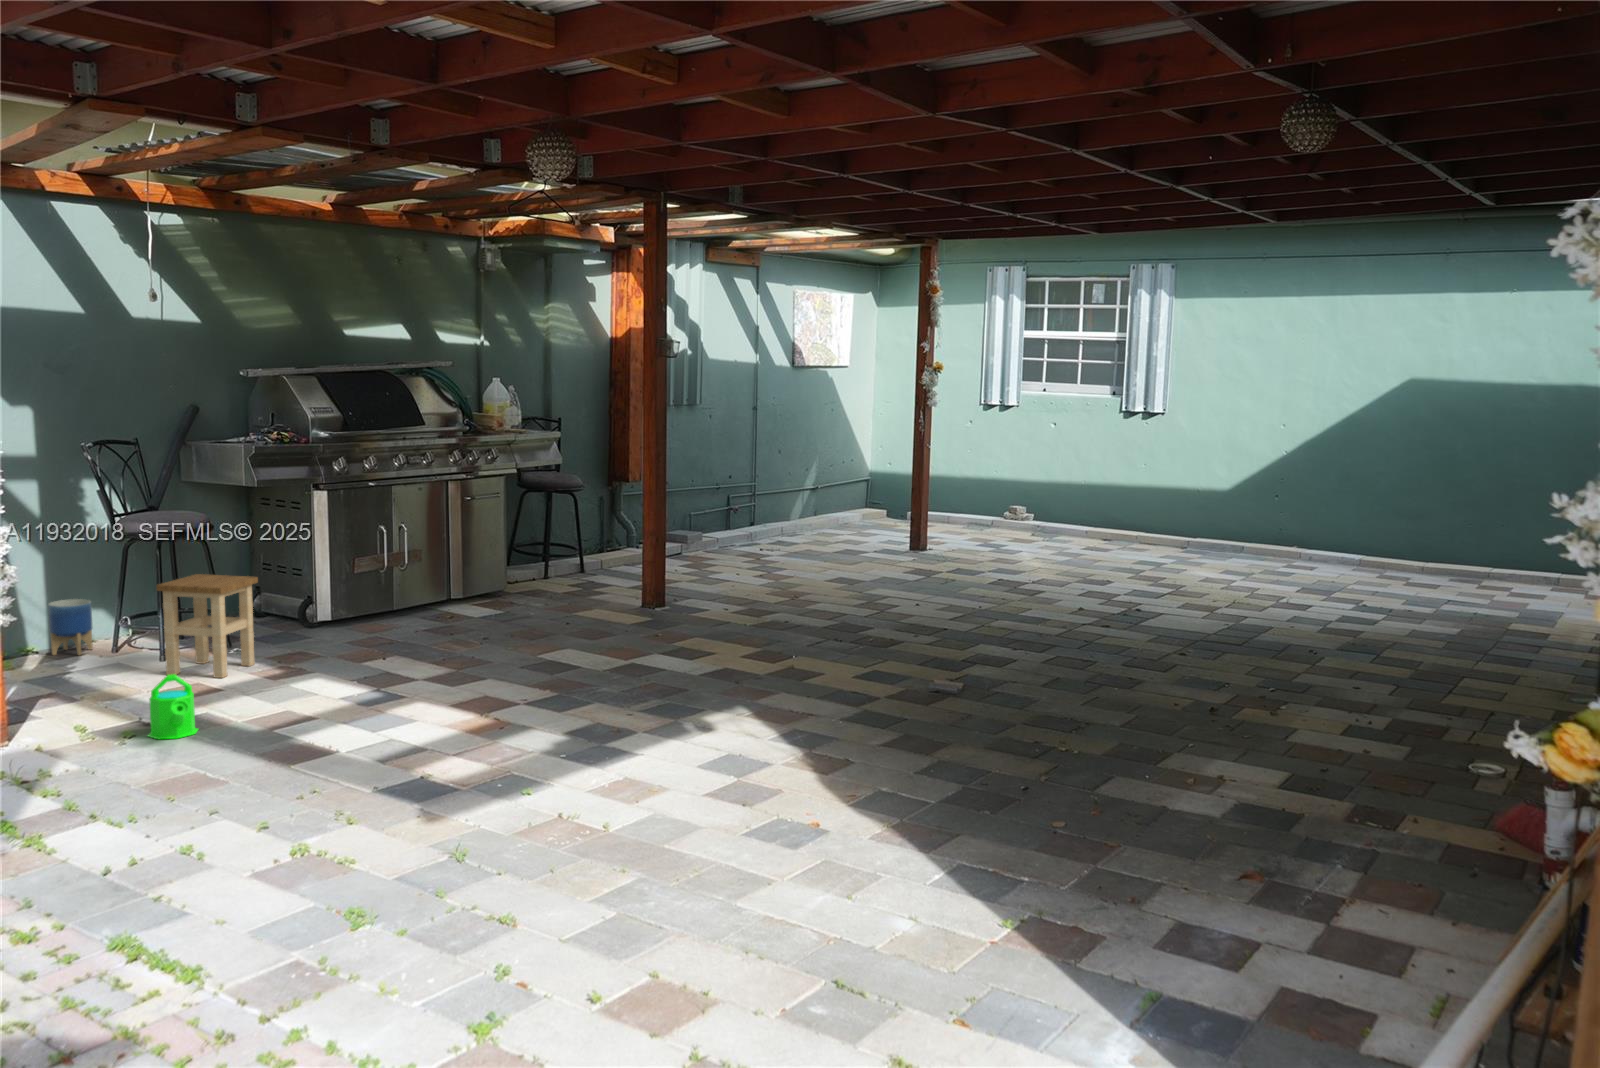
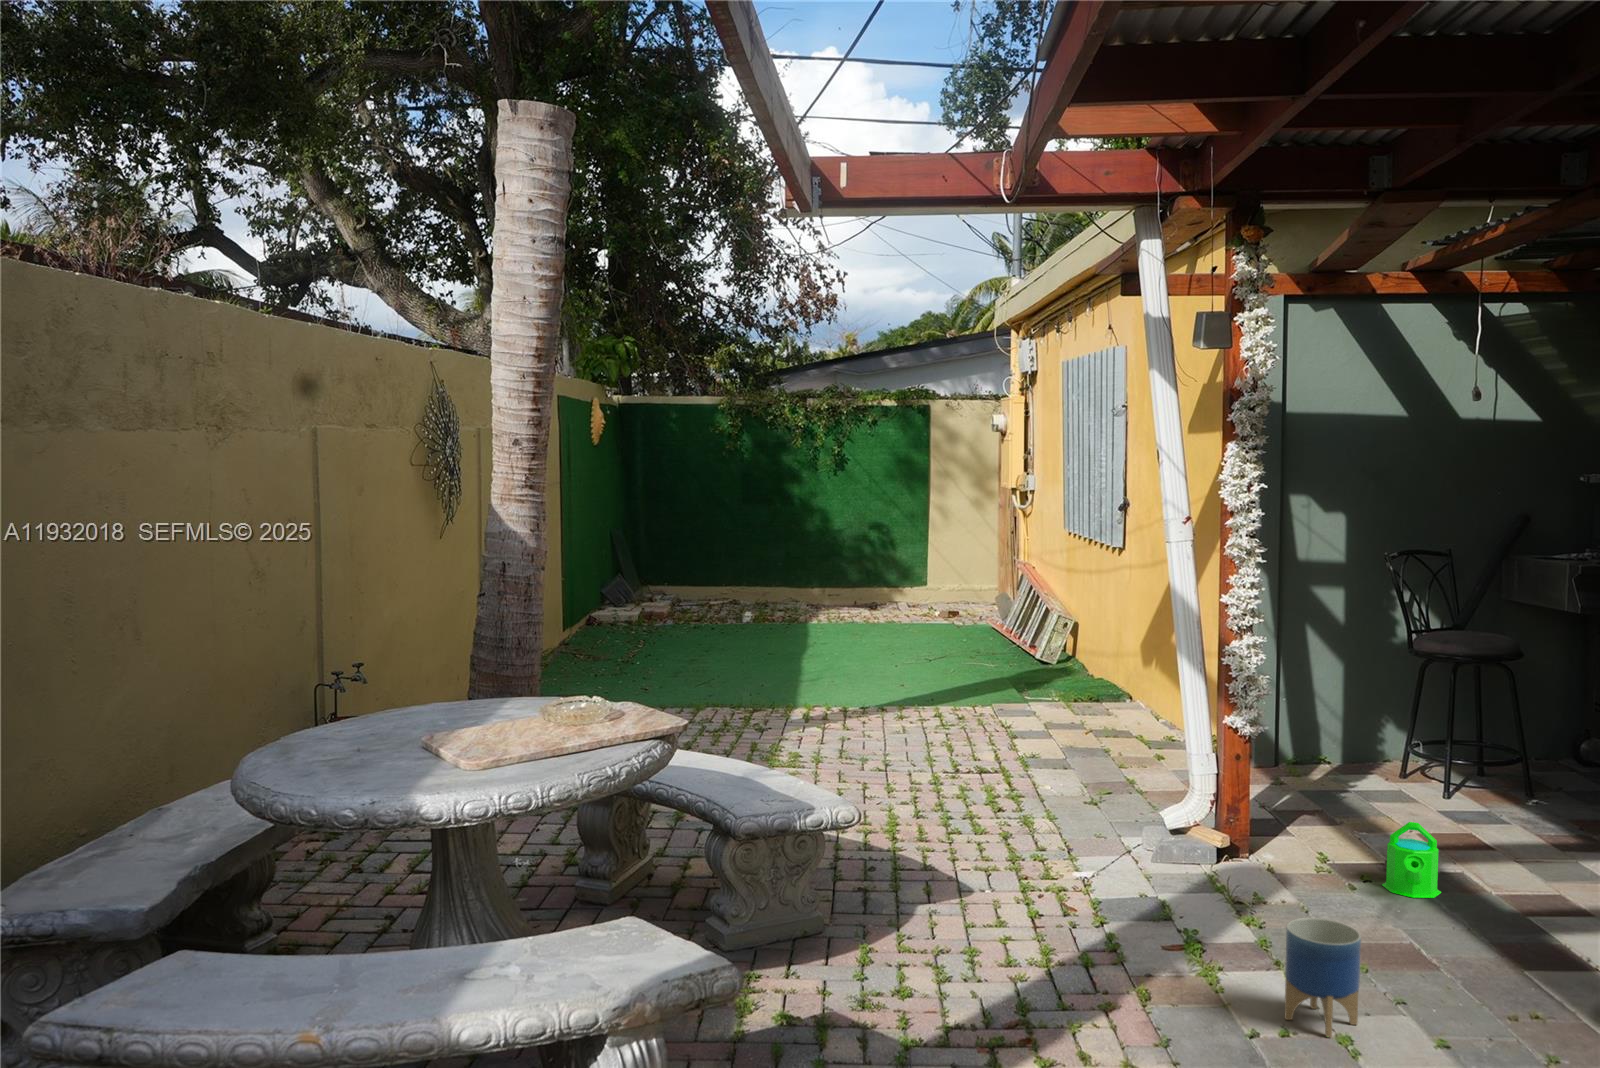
stool: present [157,574,258,678] -> none [1437,708,1561,836]
planter: present [48,599,93,655] -> present [1284,918,1361,1037]

